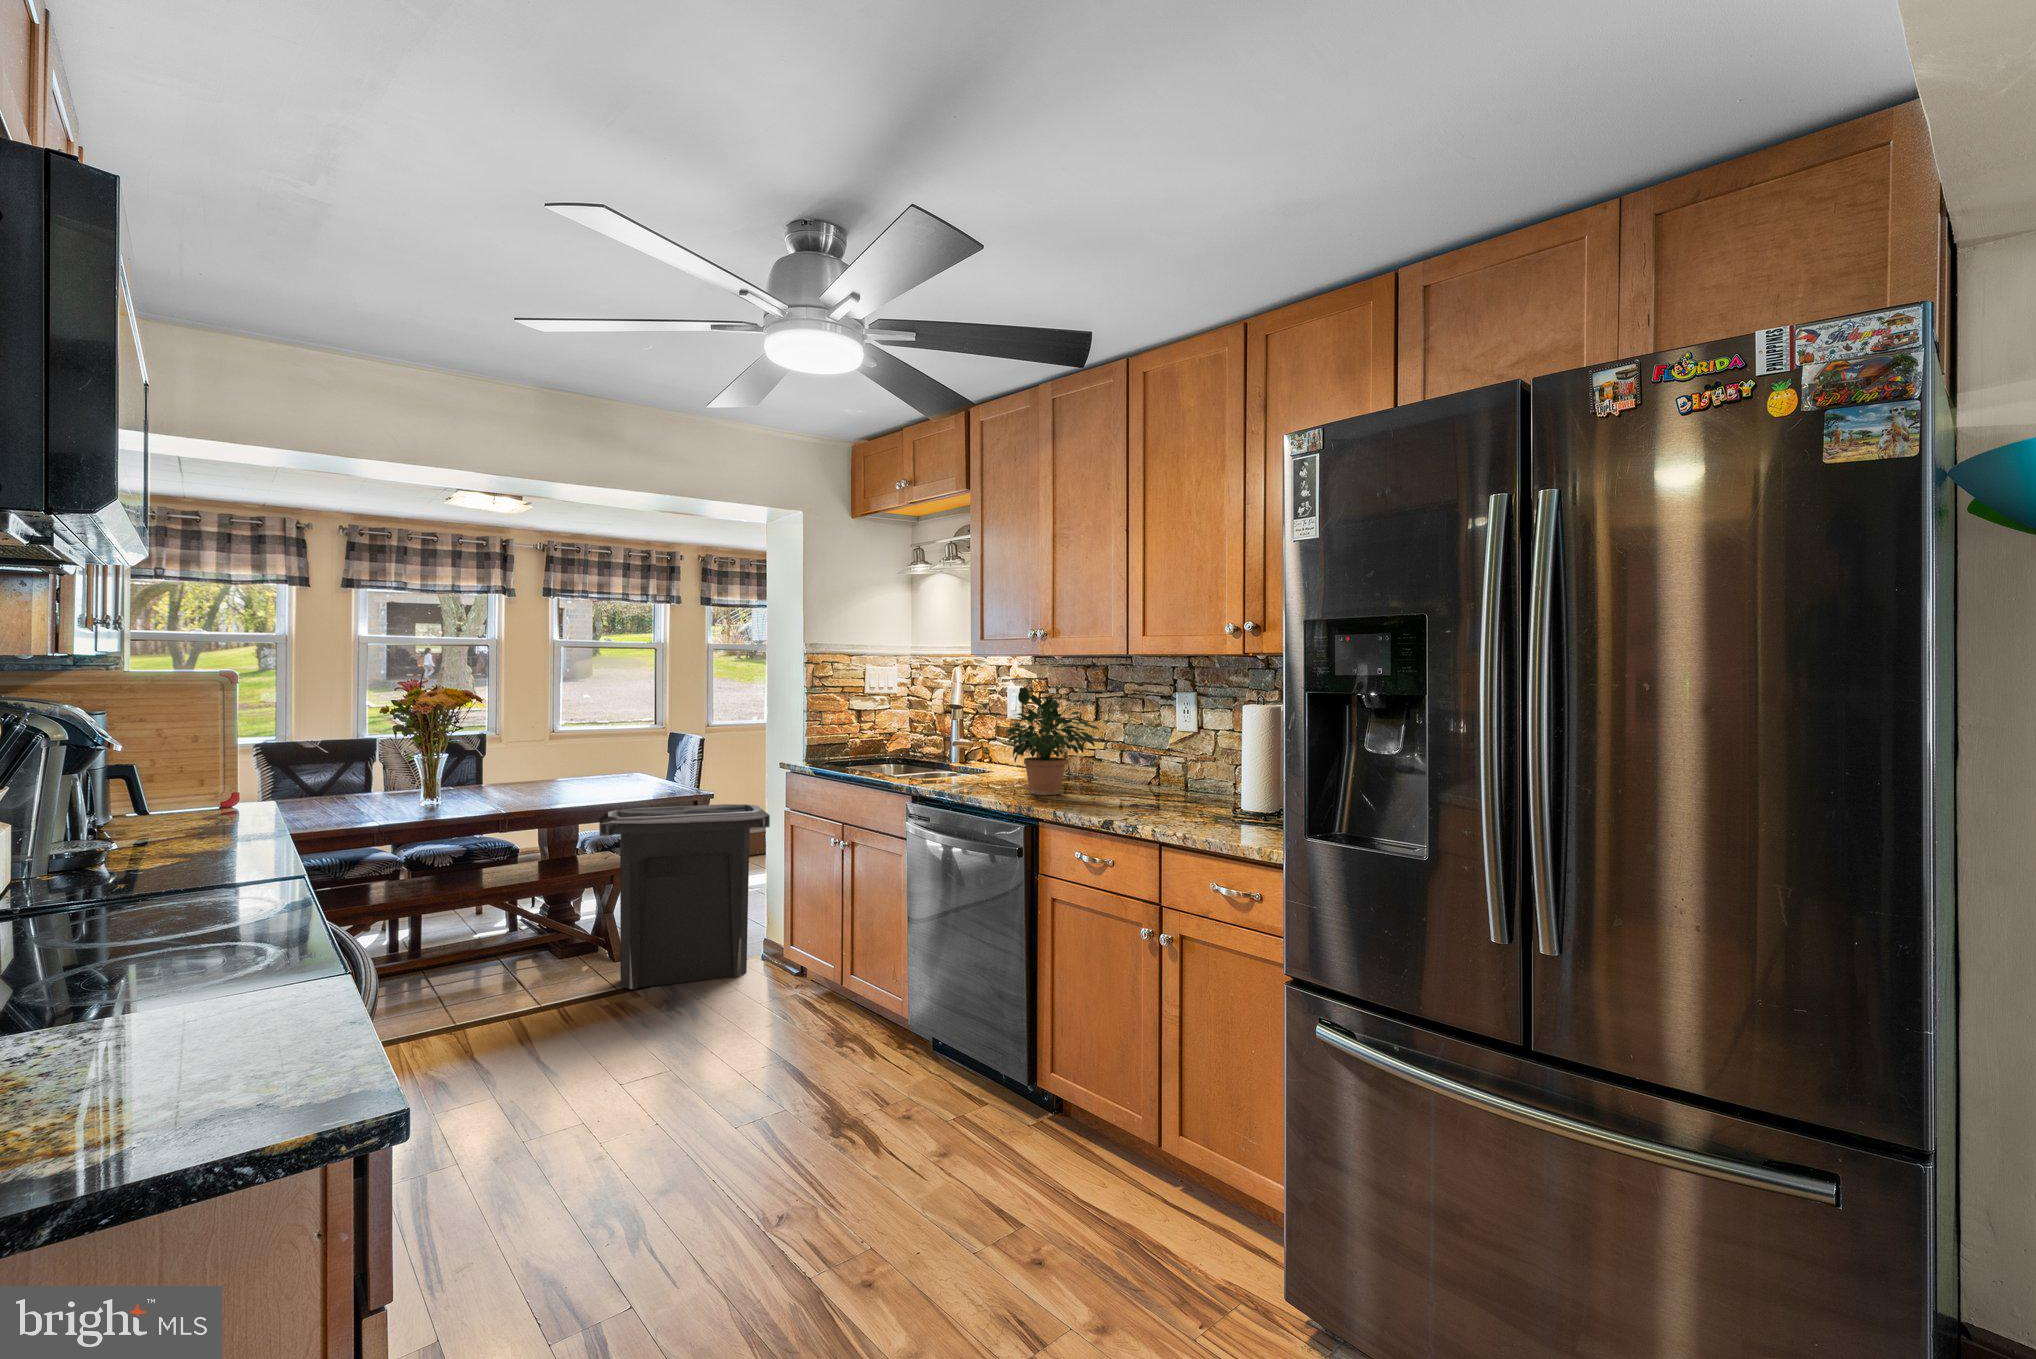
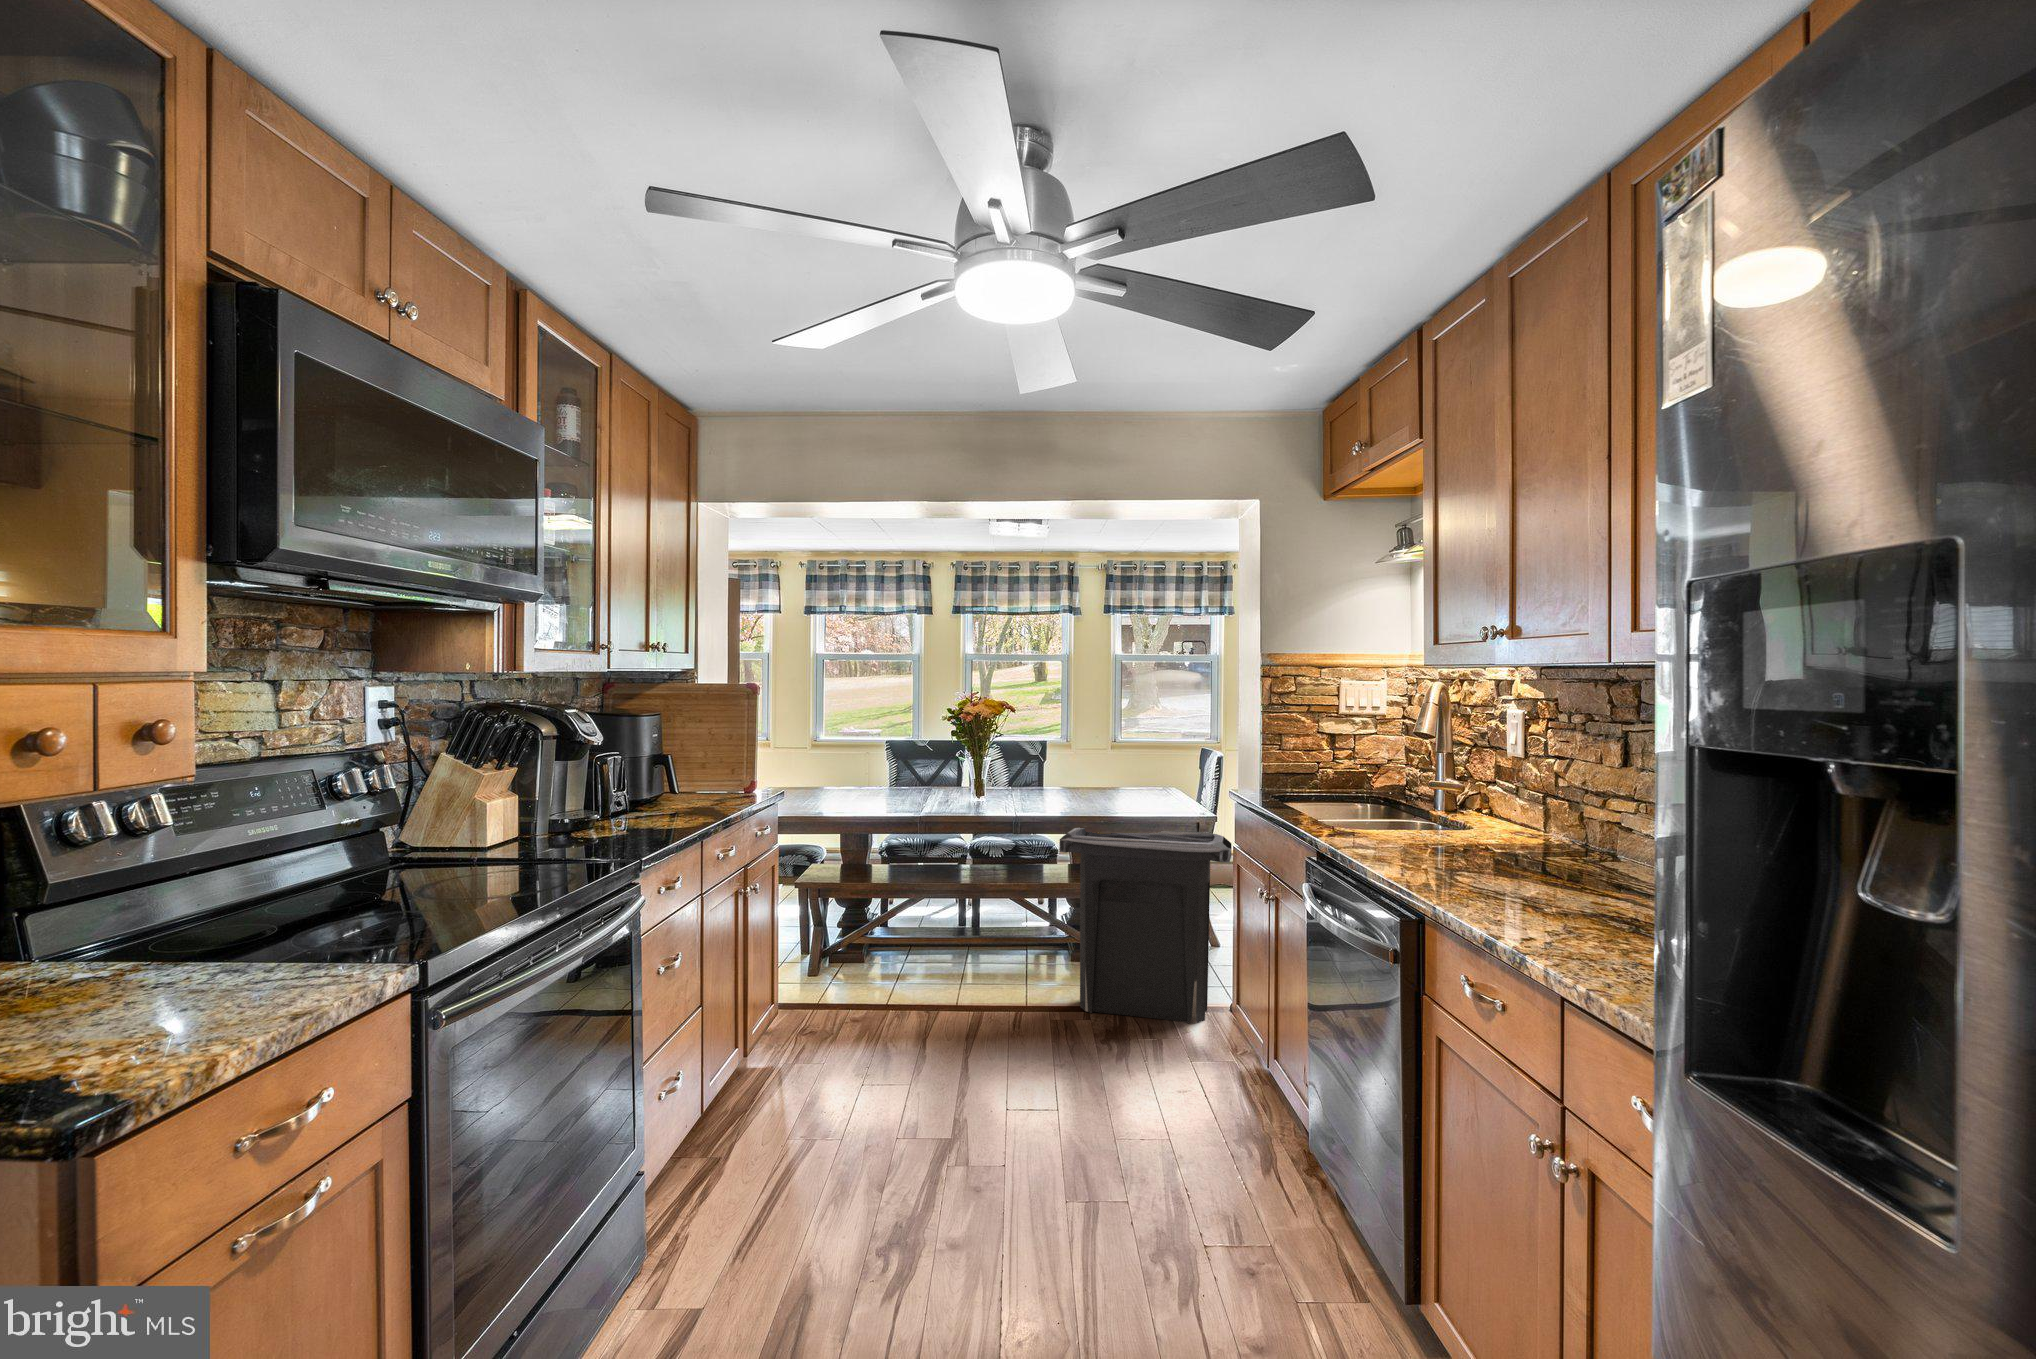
potted plant: present [1006,687,1100,795] -> none [1411,716,1593,874]

